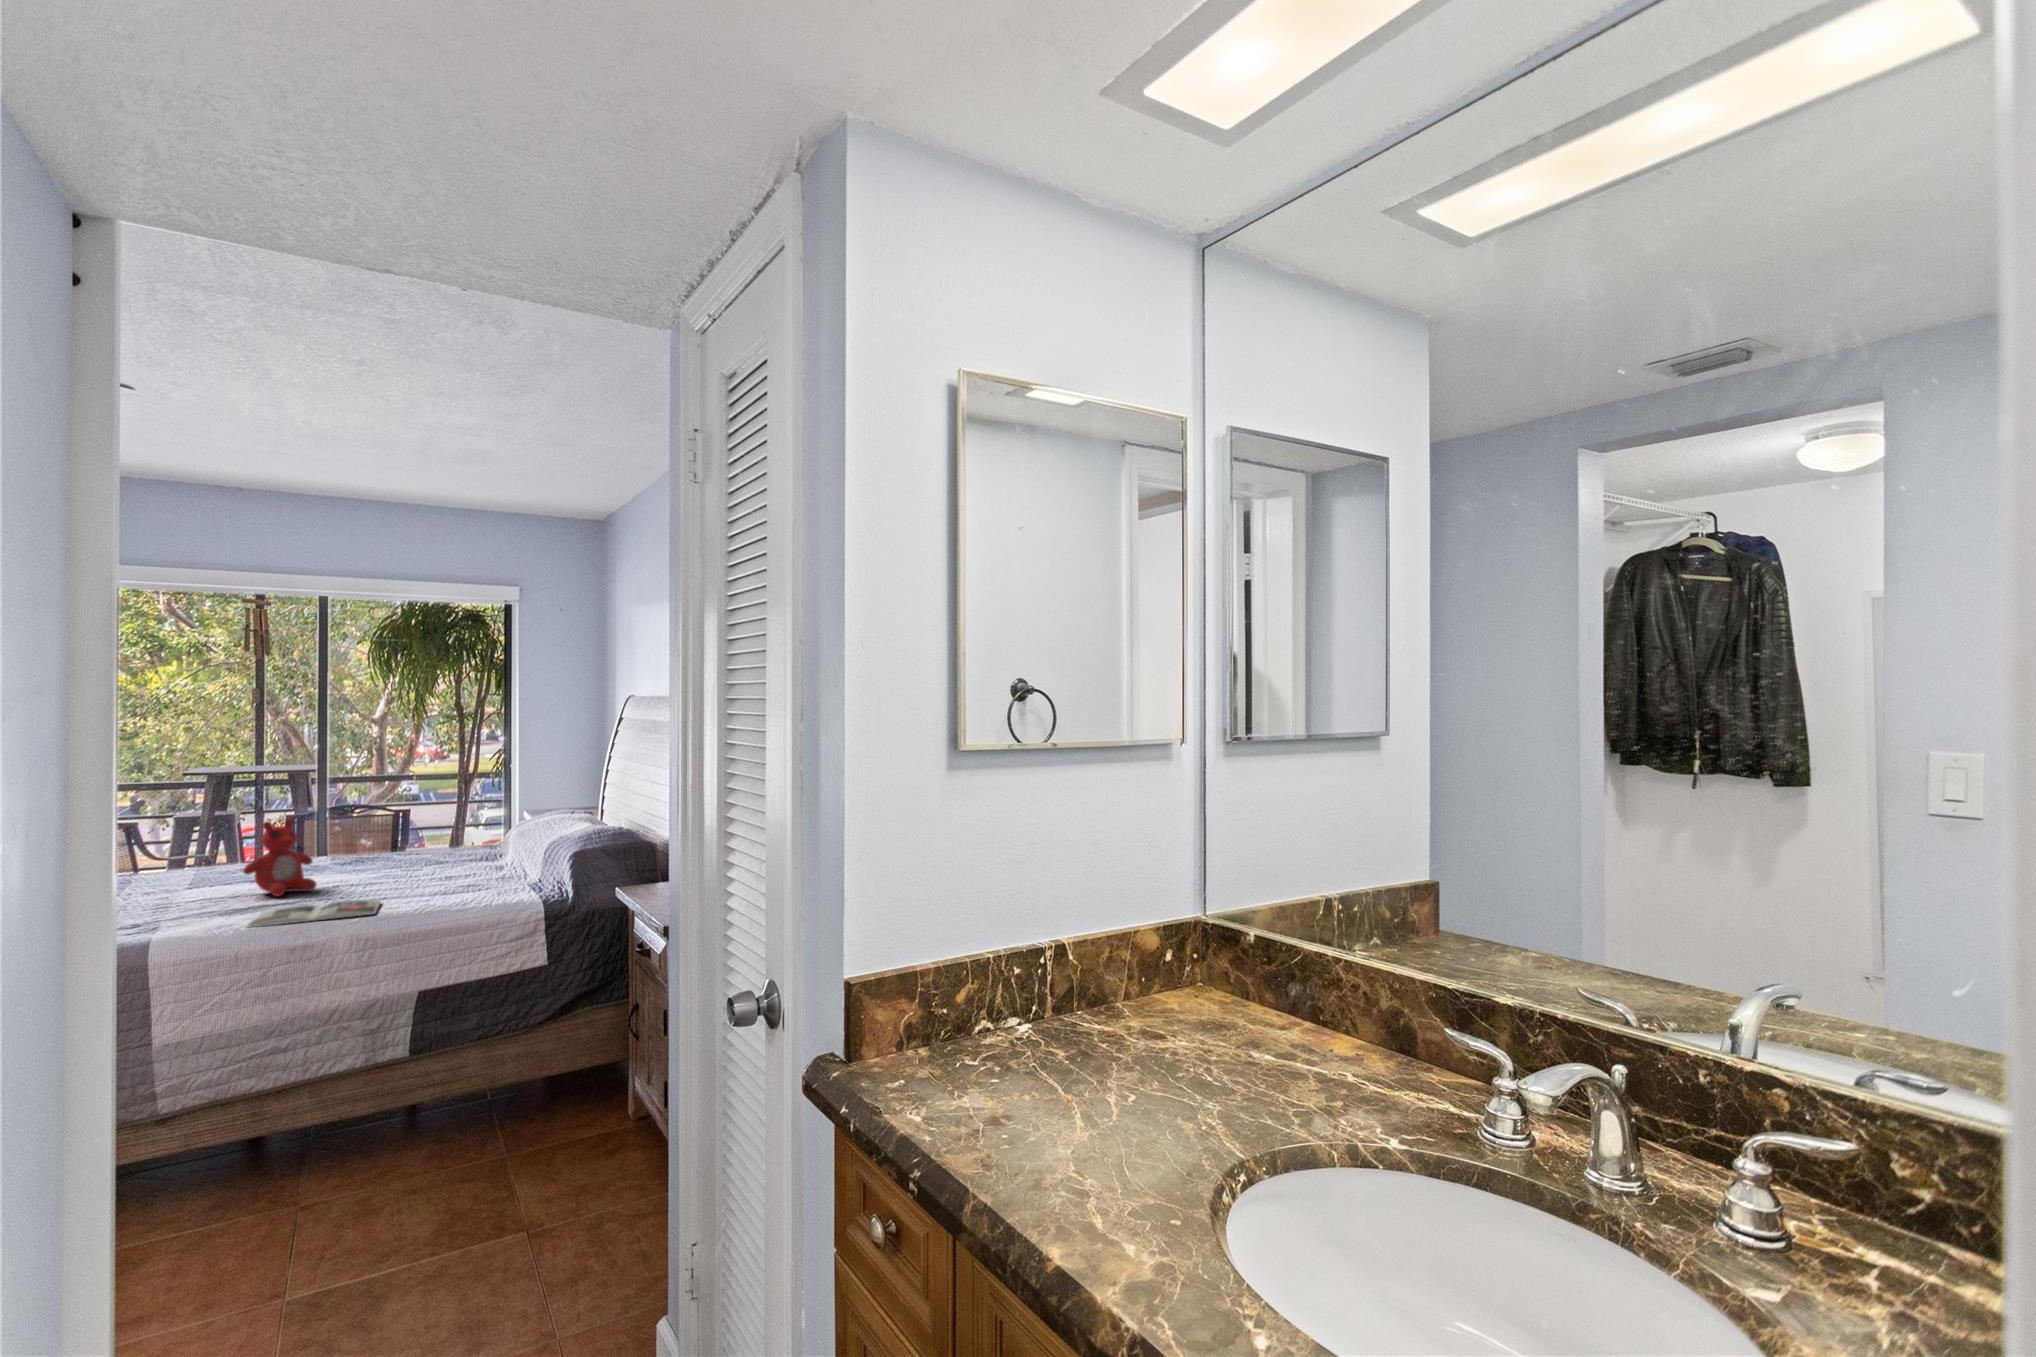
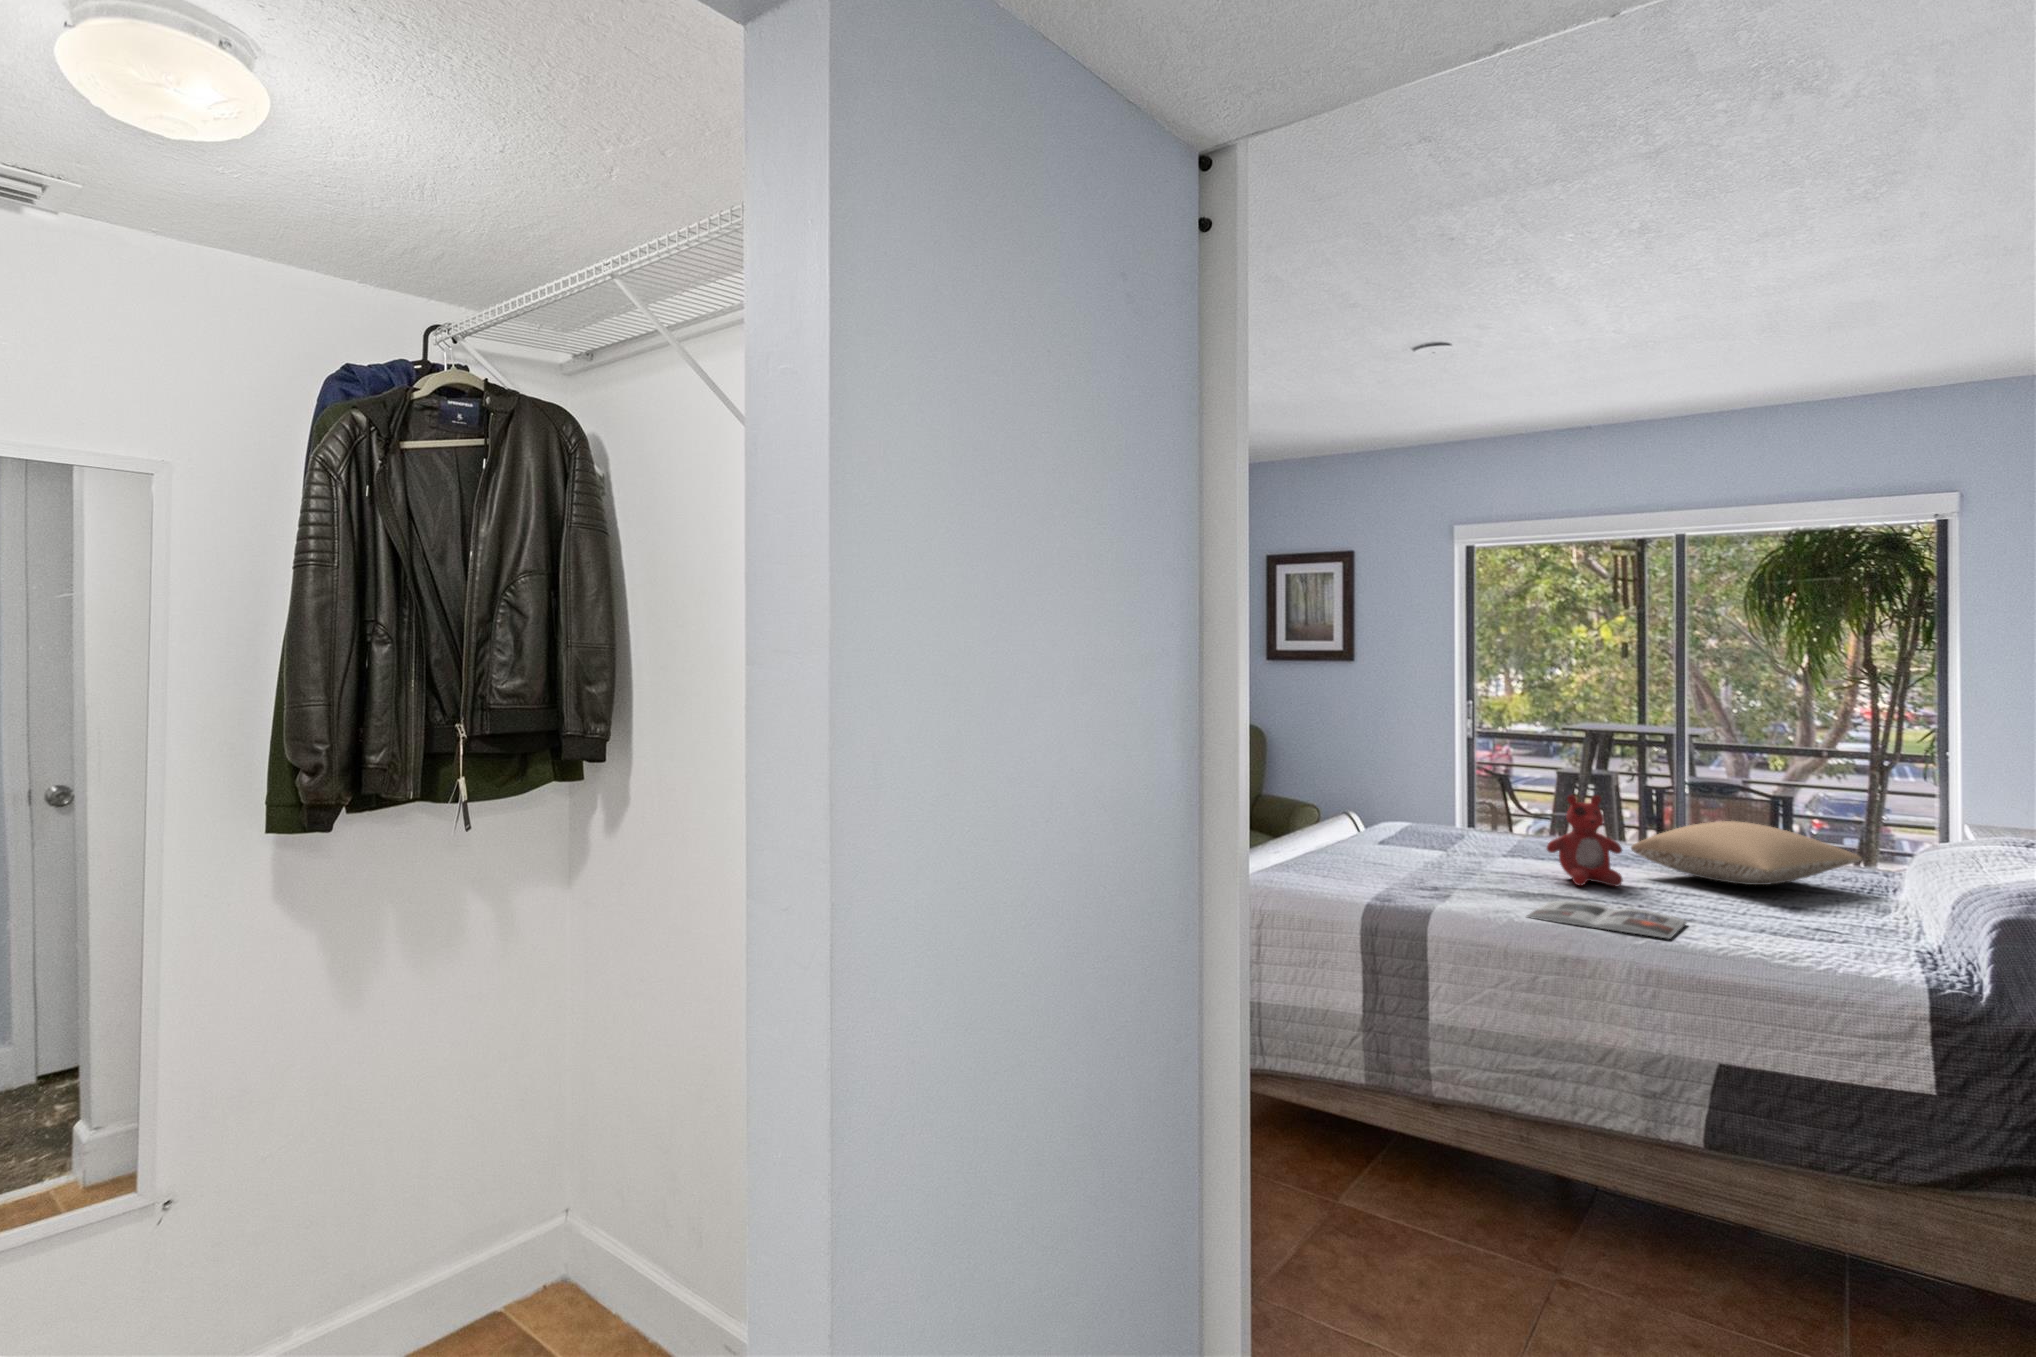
pillow: none [316,825,484,872] -> present [1631,821,1862,885]

